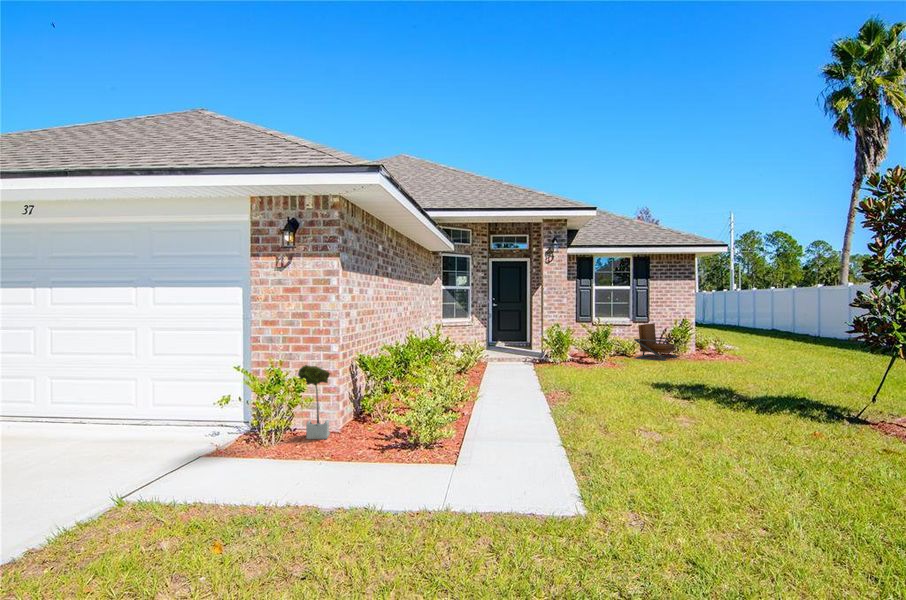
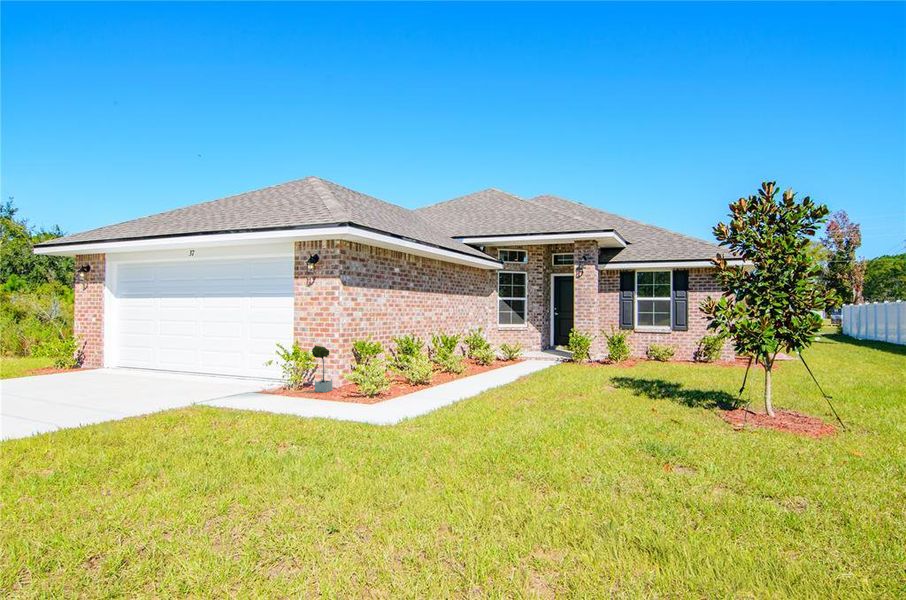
lounge chair: present [634,324,677,361] -> none [666,331,712,365]

